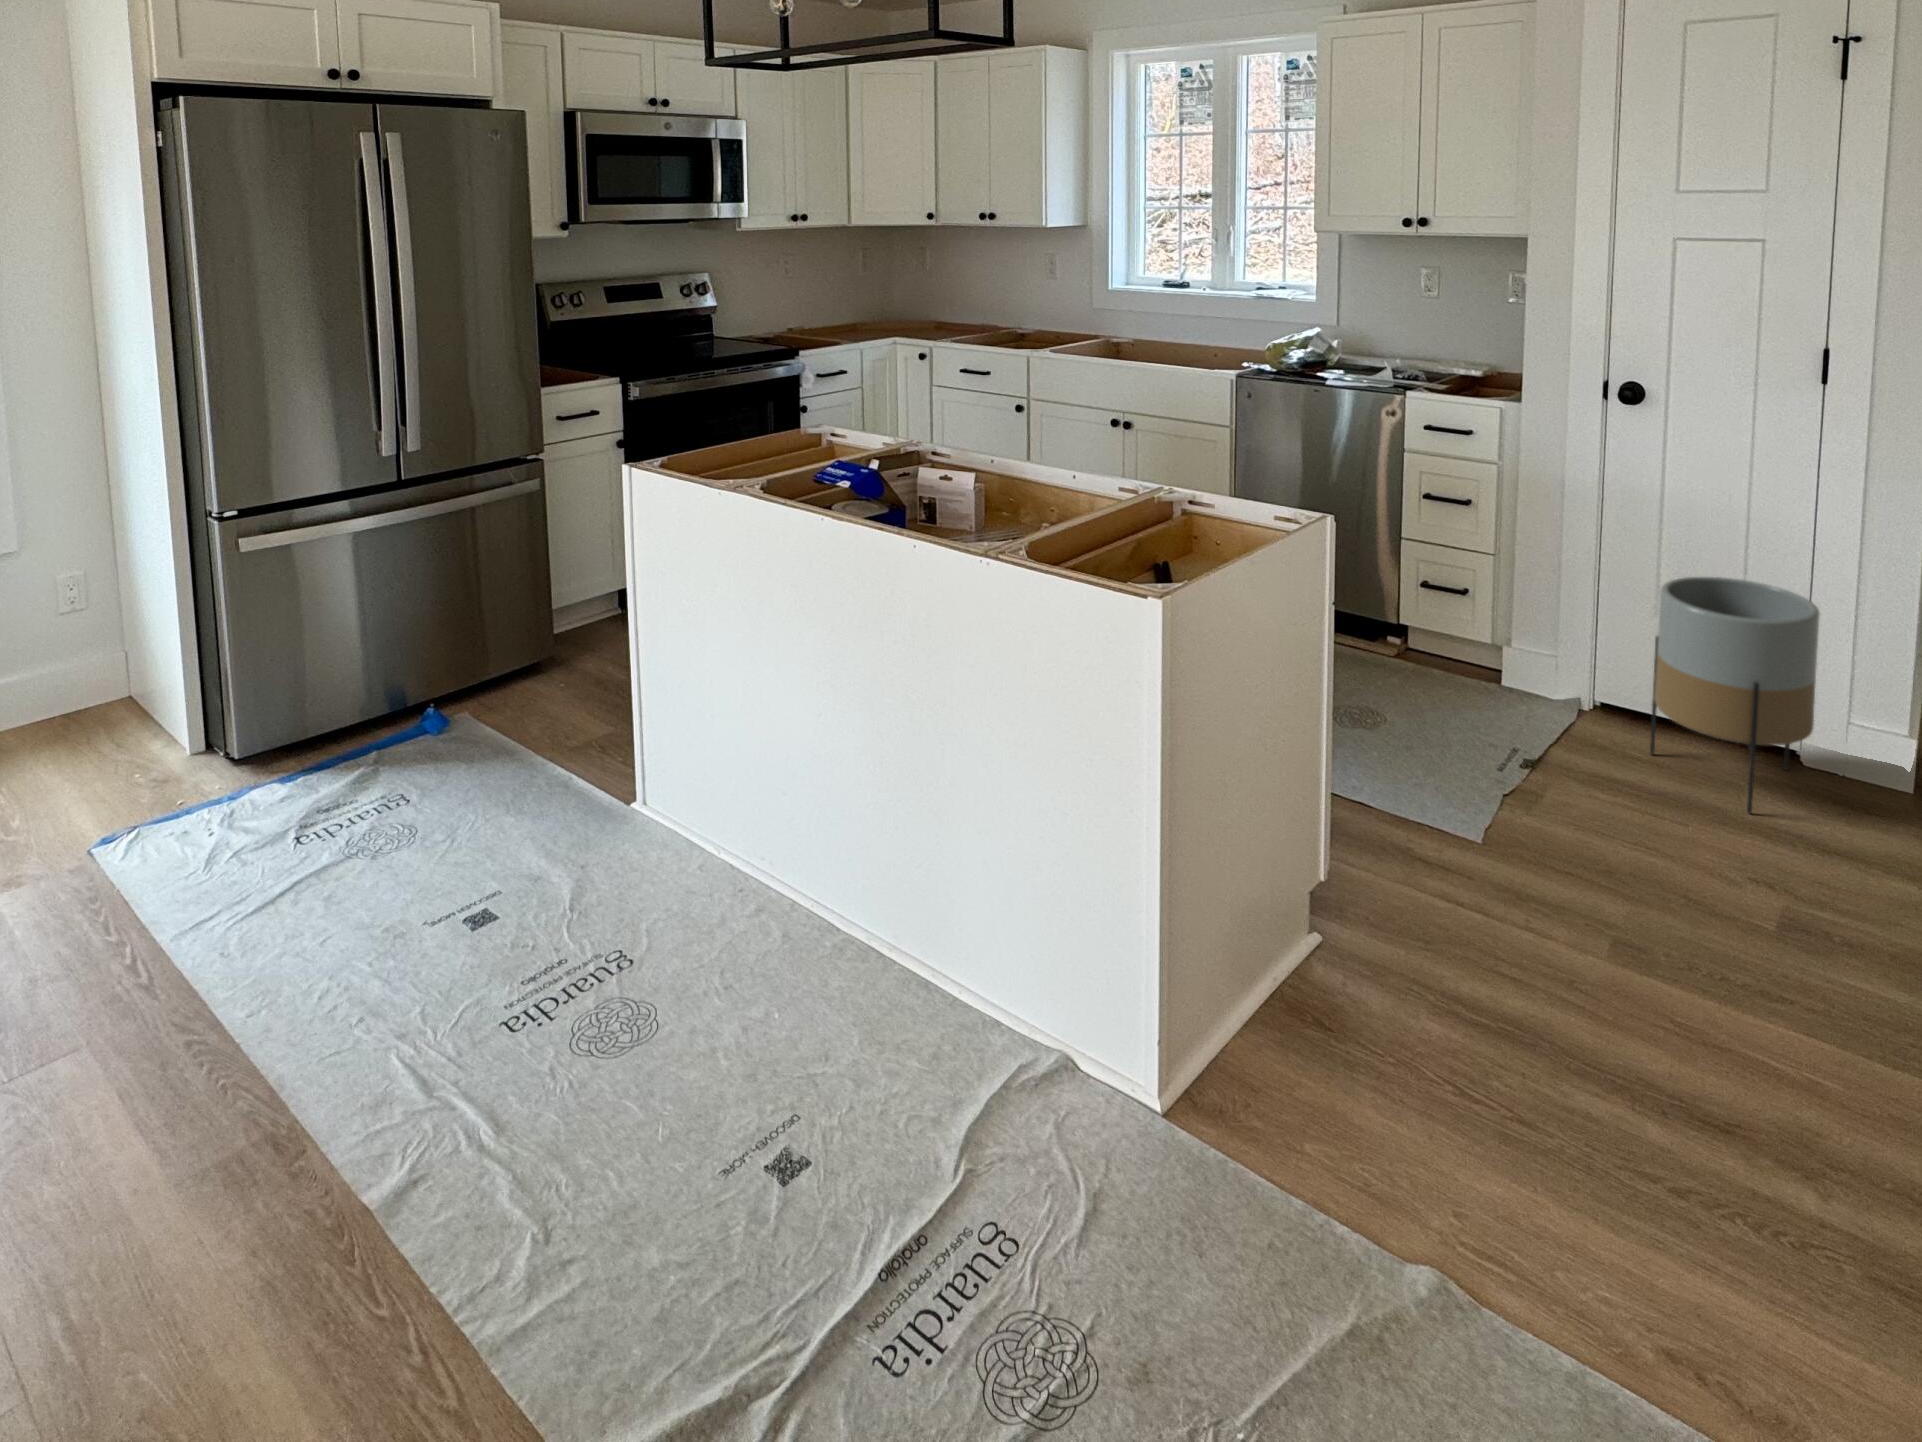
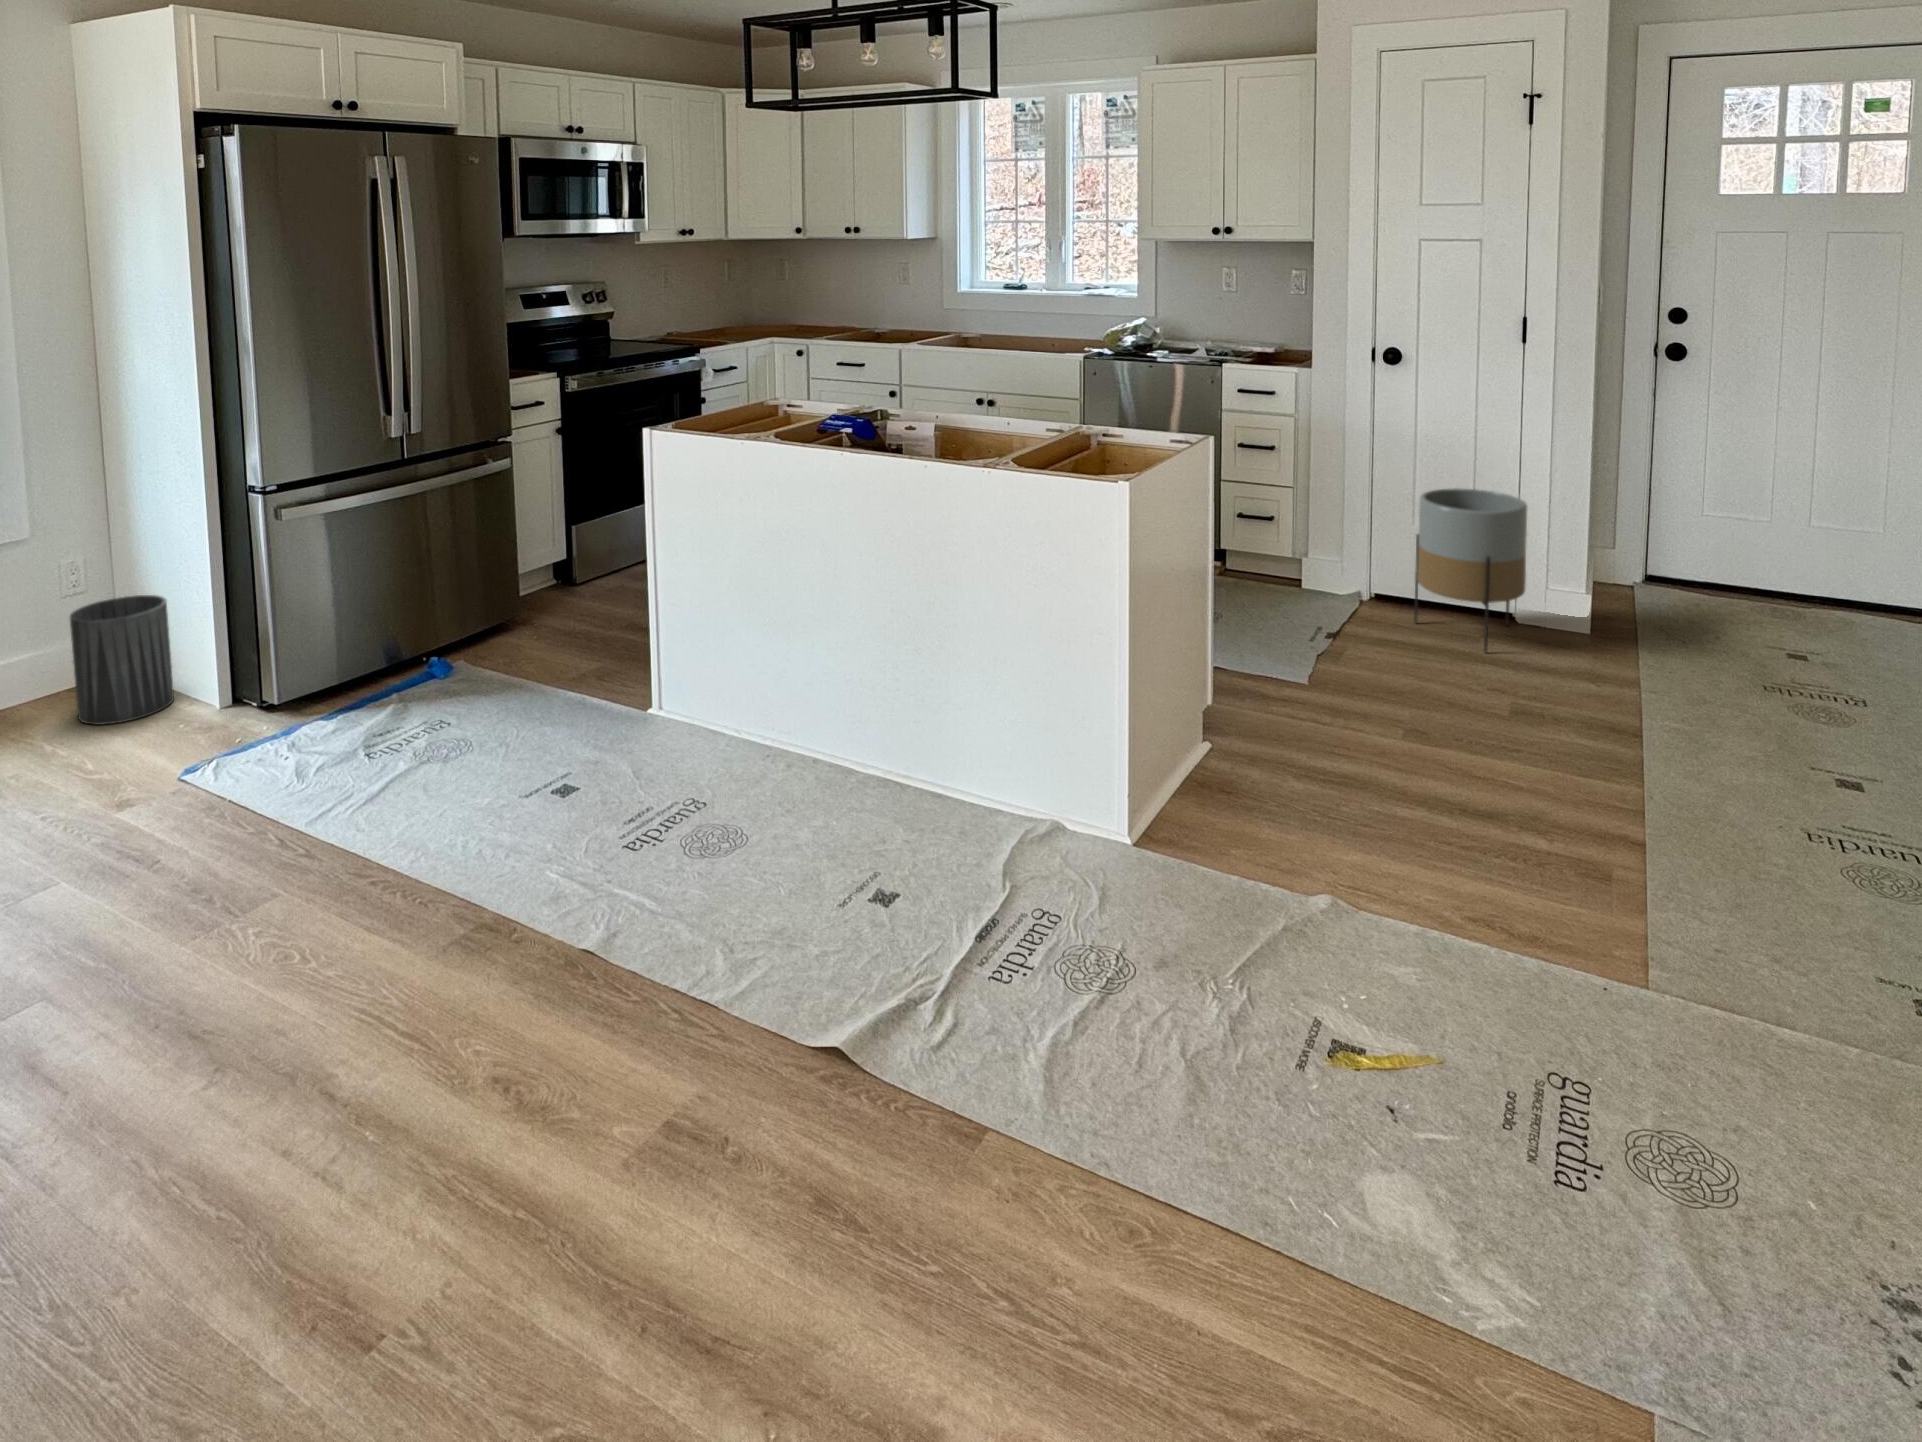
trash can: none [40,619,160,766] -> present [70,595,174,725]

